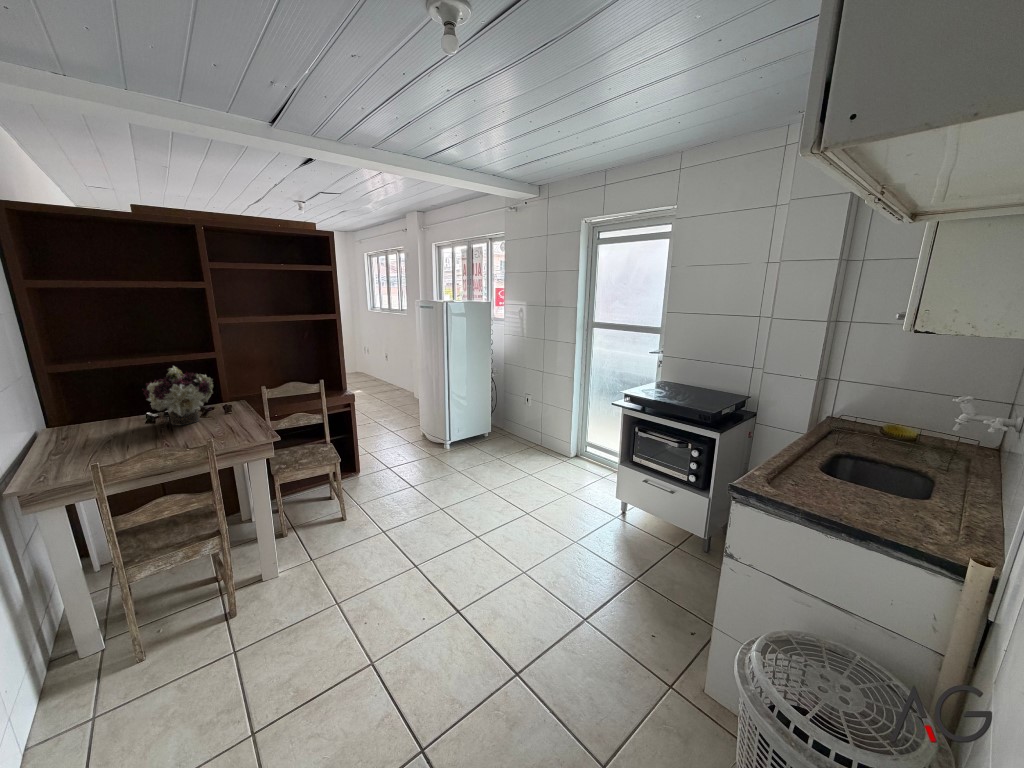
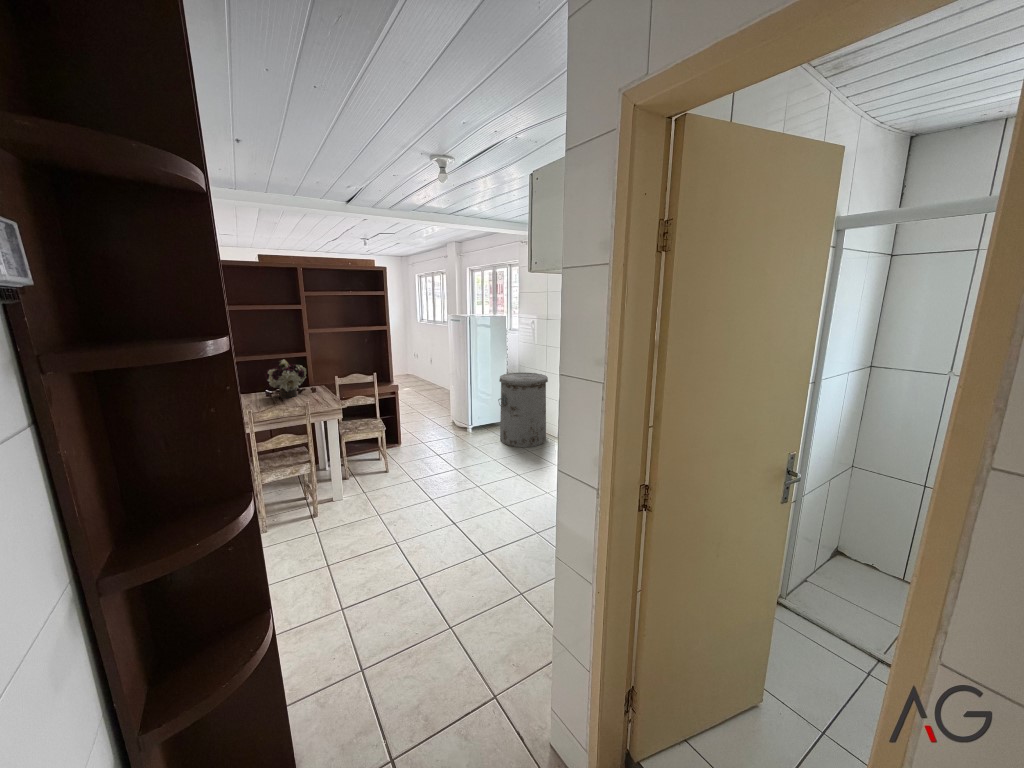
trash can: none [487,373,549,469] -> present [498,373,548,447]

